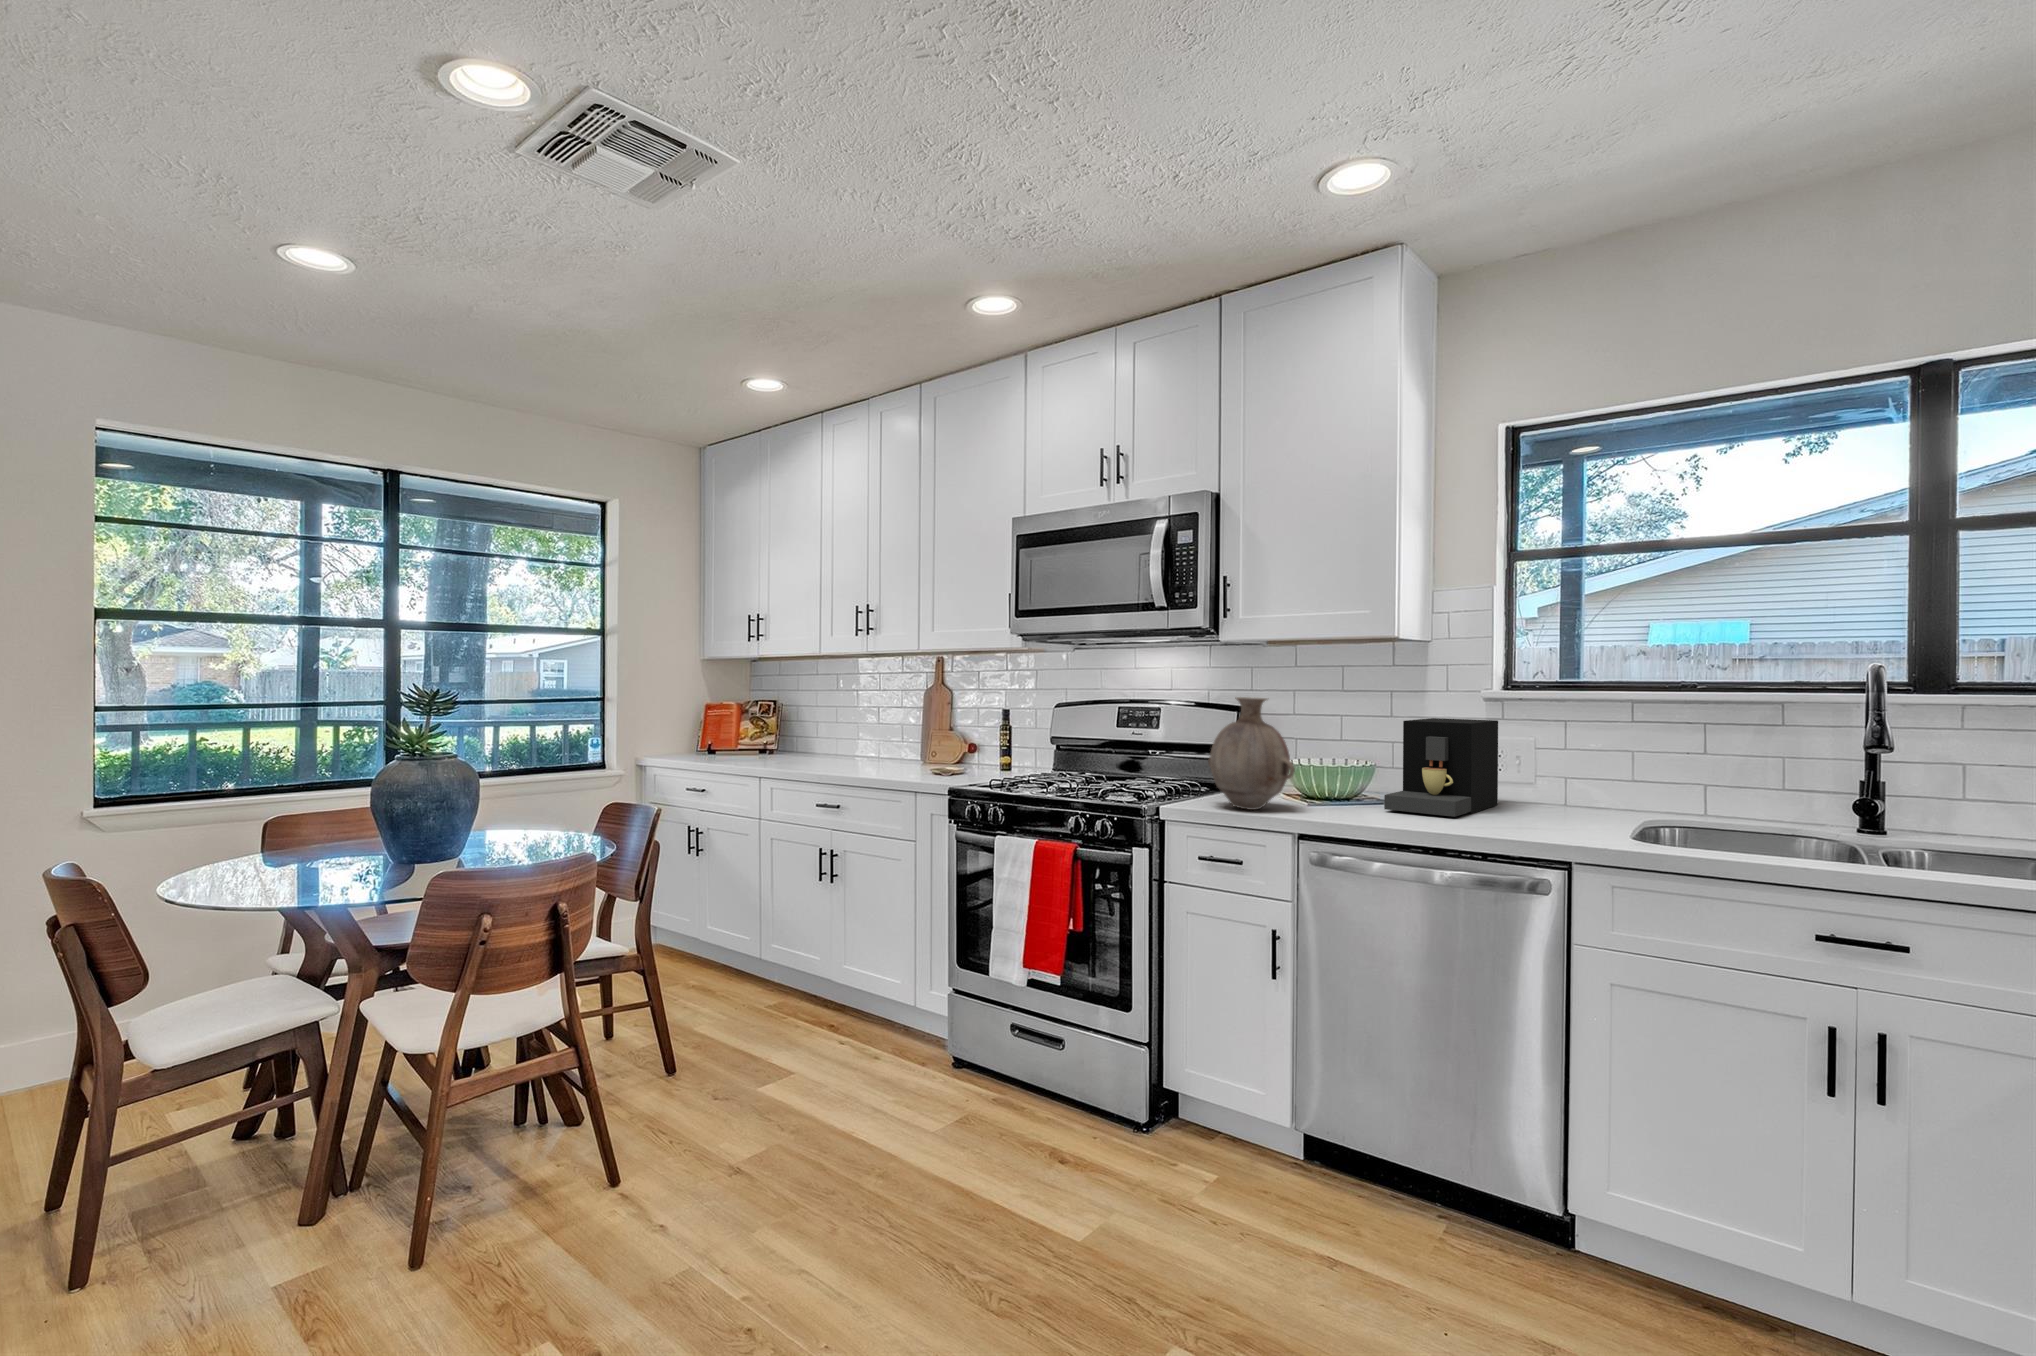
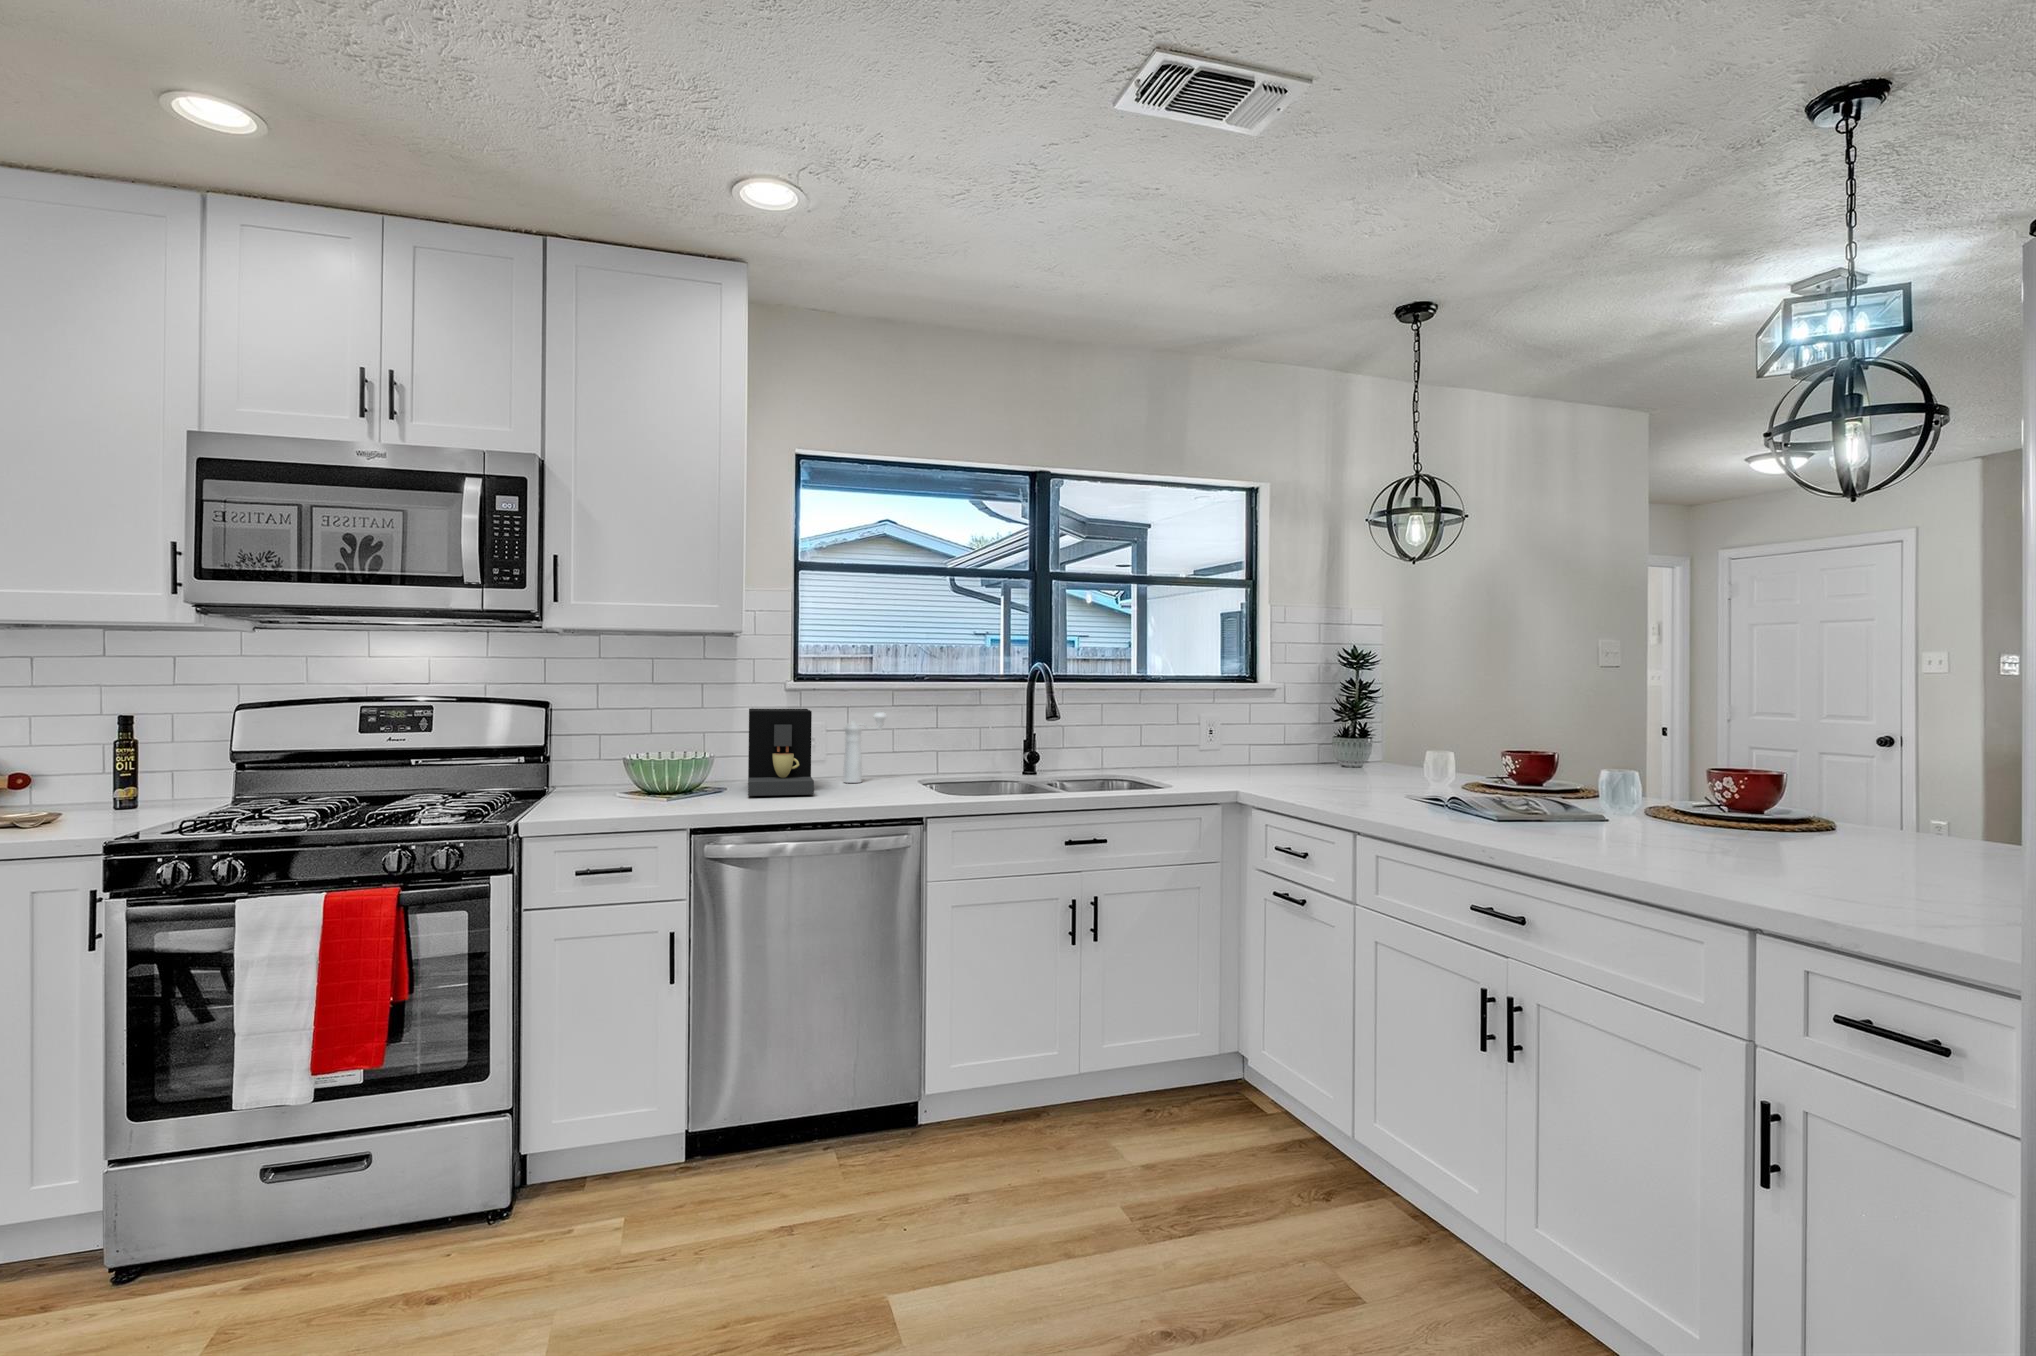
vase: present [1208,697,1295,810] -> none [577,691,685,811]
pepper mill: none [1545,729,1615,811] -> present [844,713,887,783]

